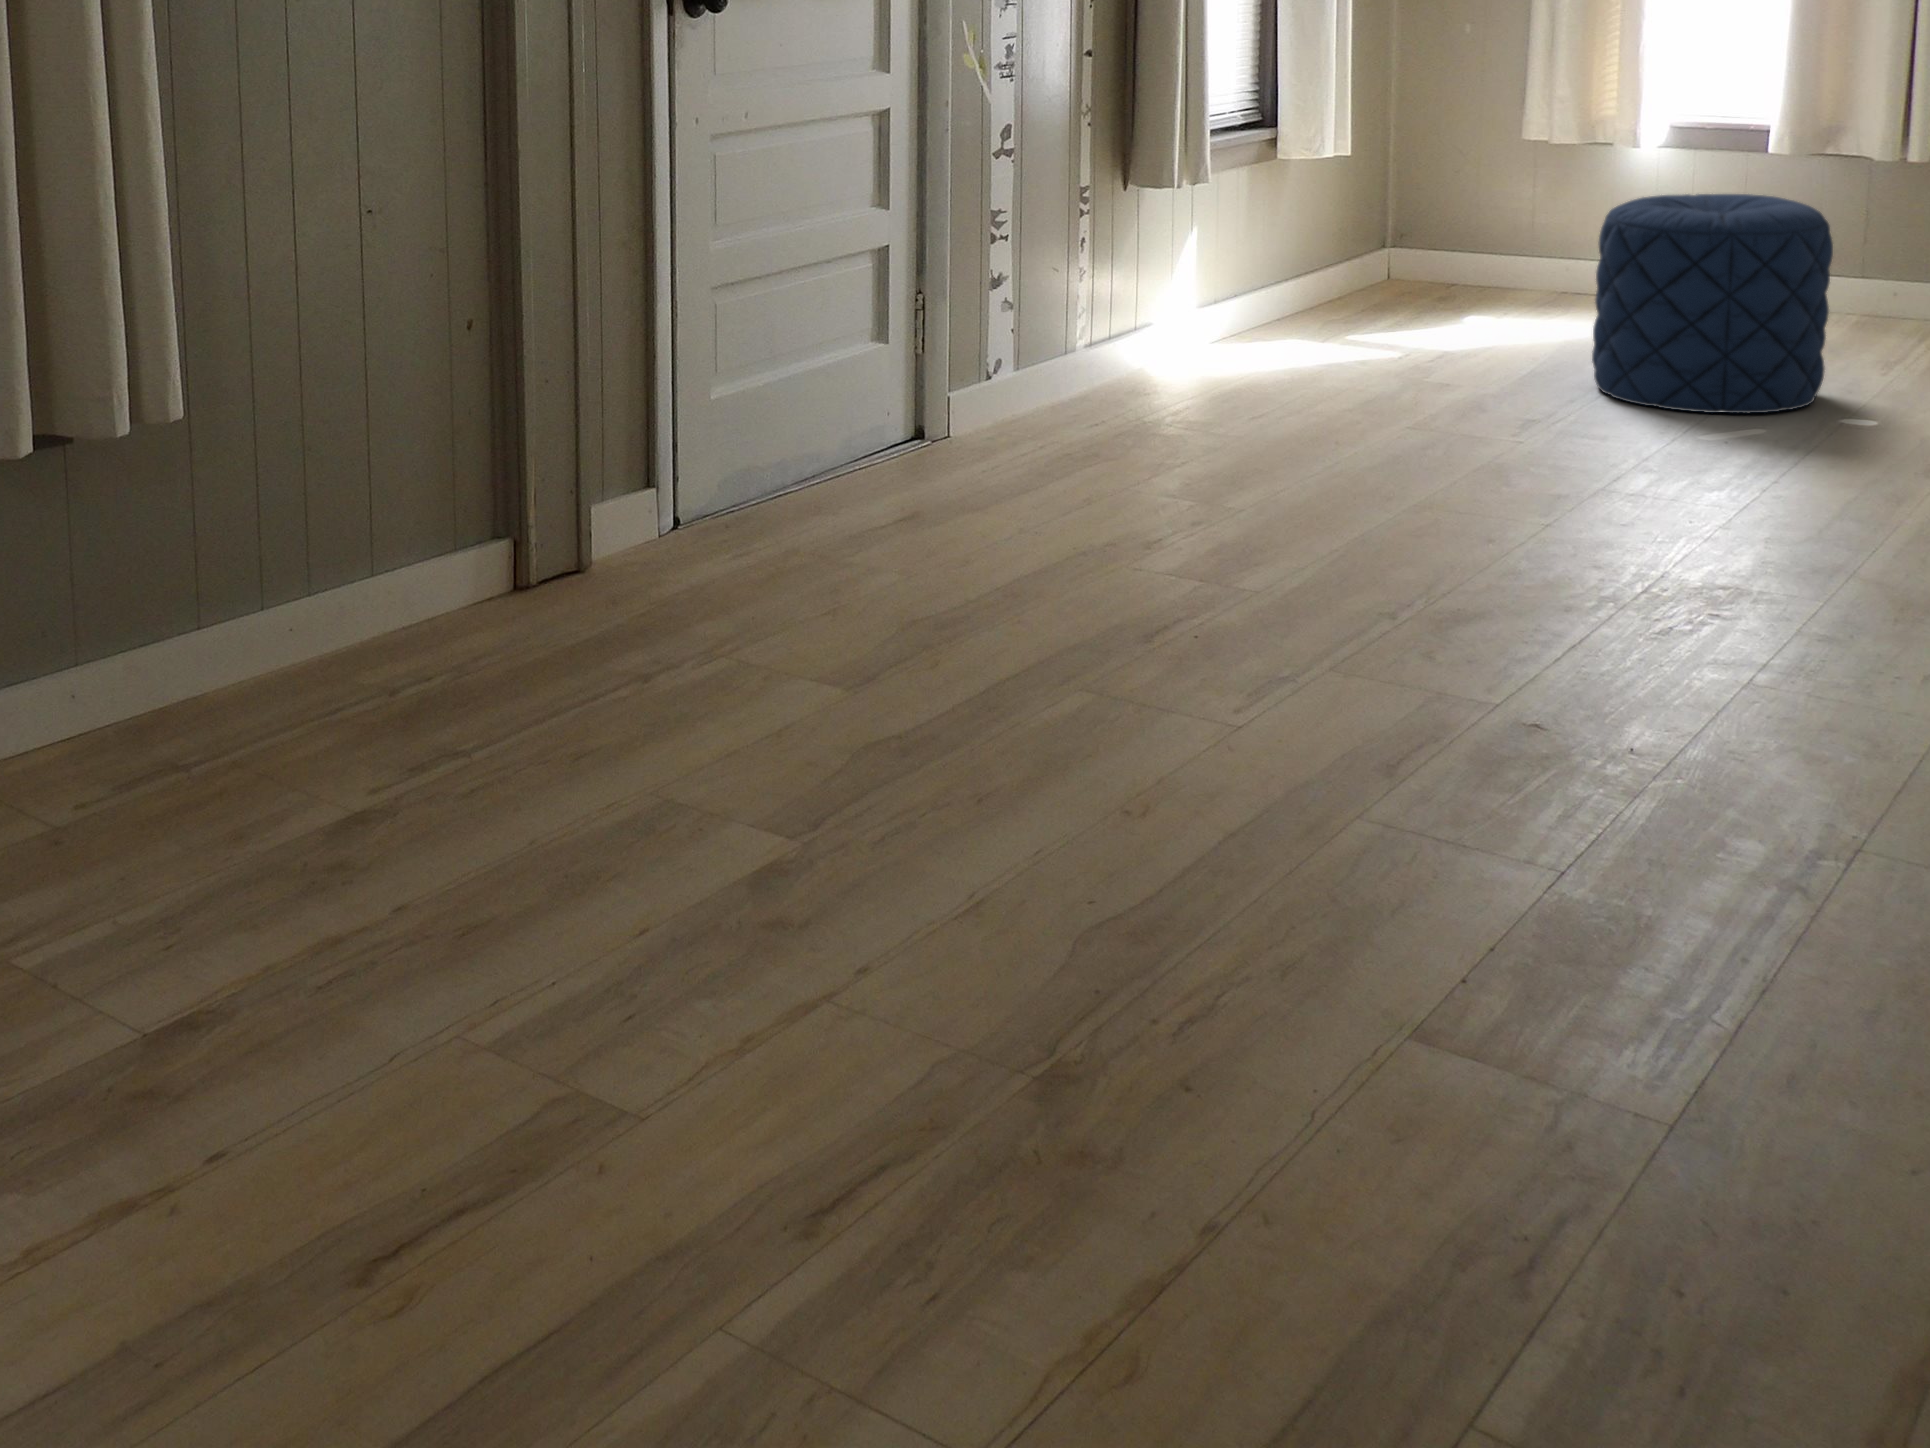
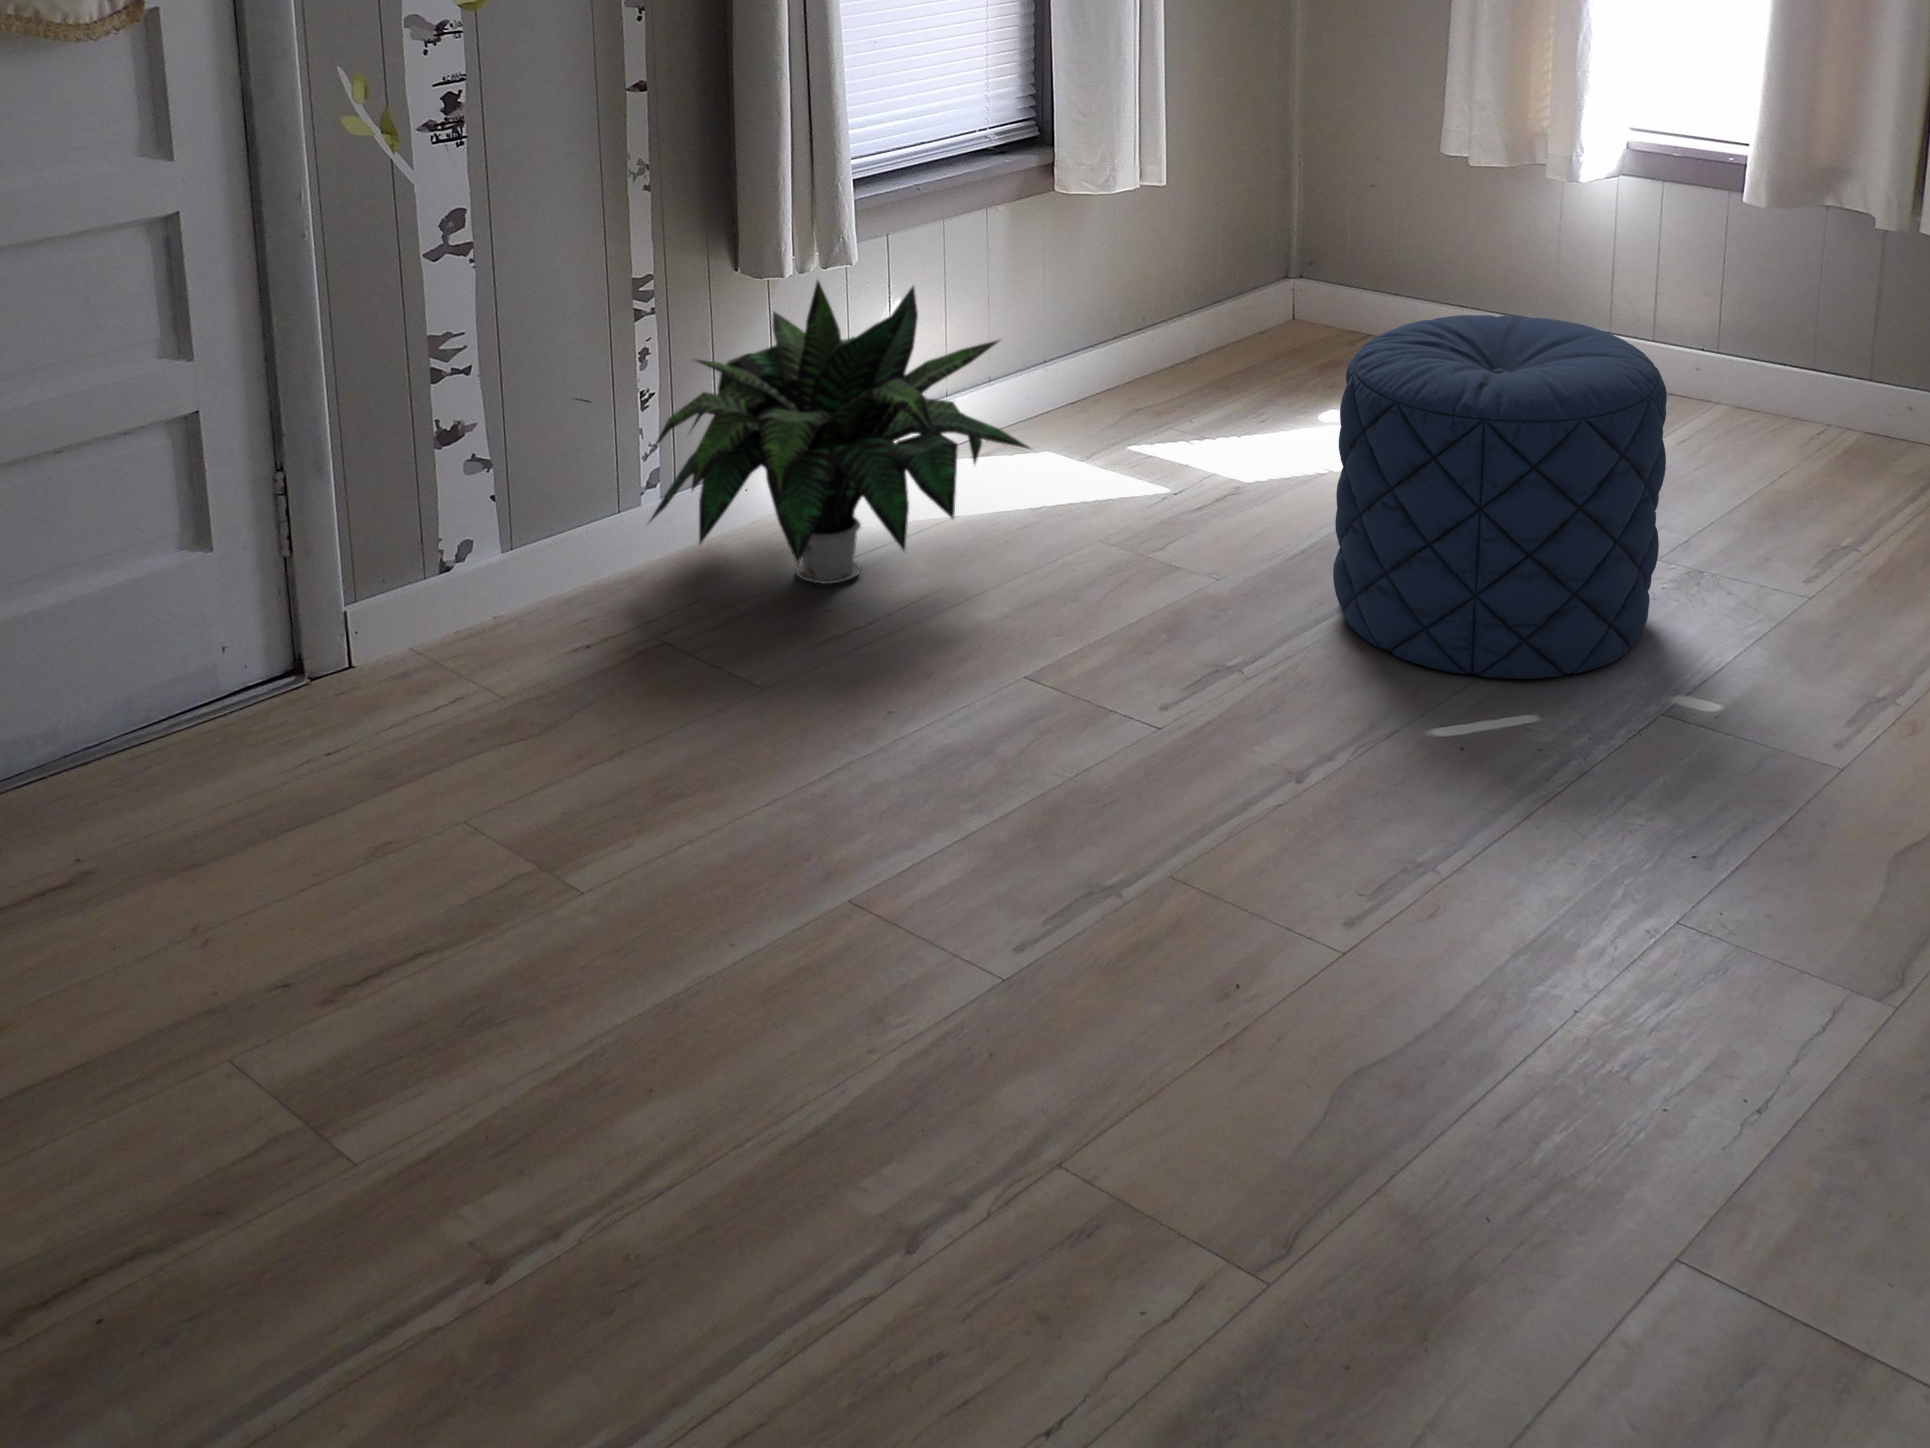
potted plant: none [1110,182,1383,395] -> present [650,281,1029,584]

